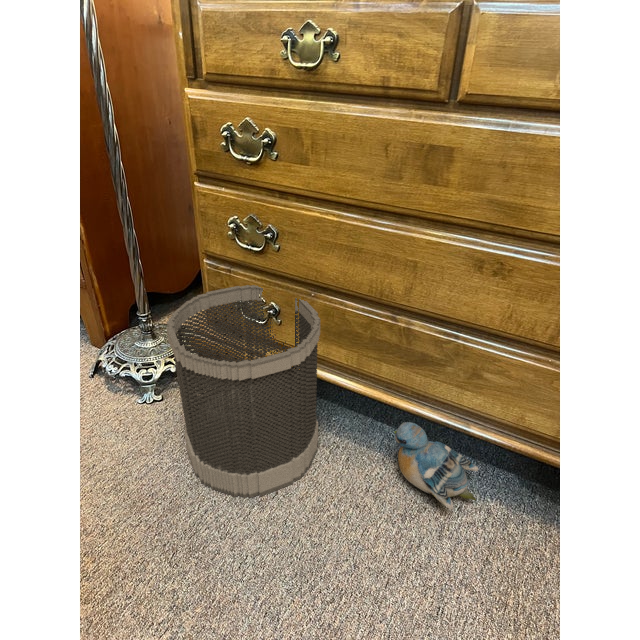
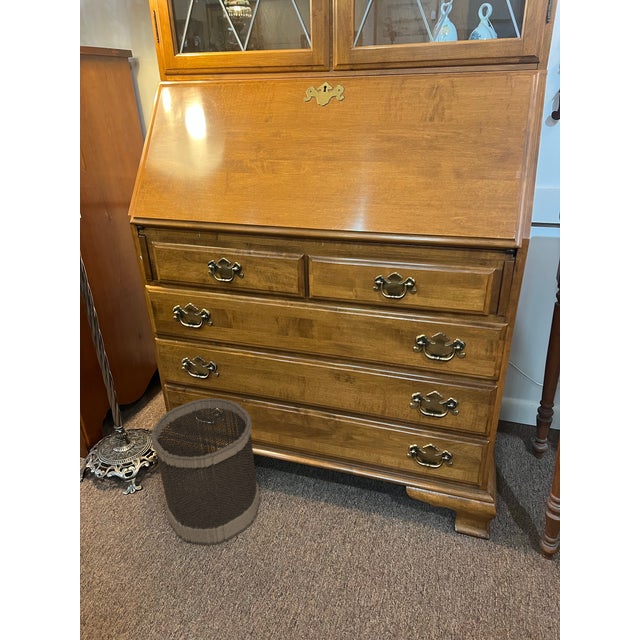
plush toy: present [394,422,478,510] -> none [308,473,364,524]

